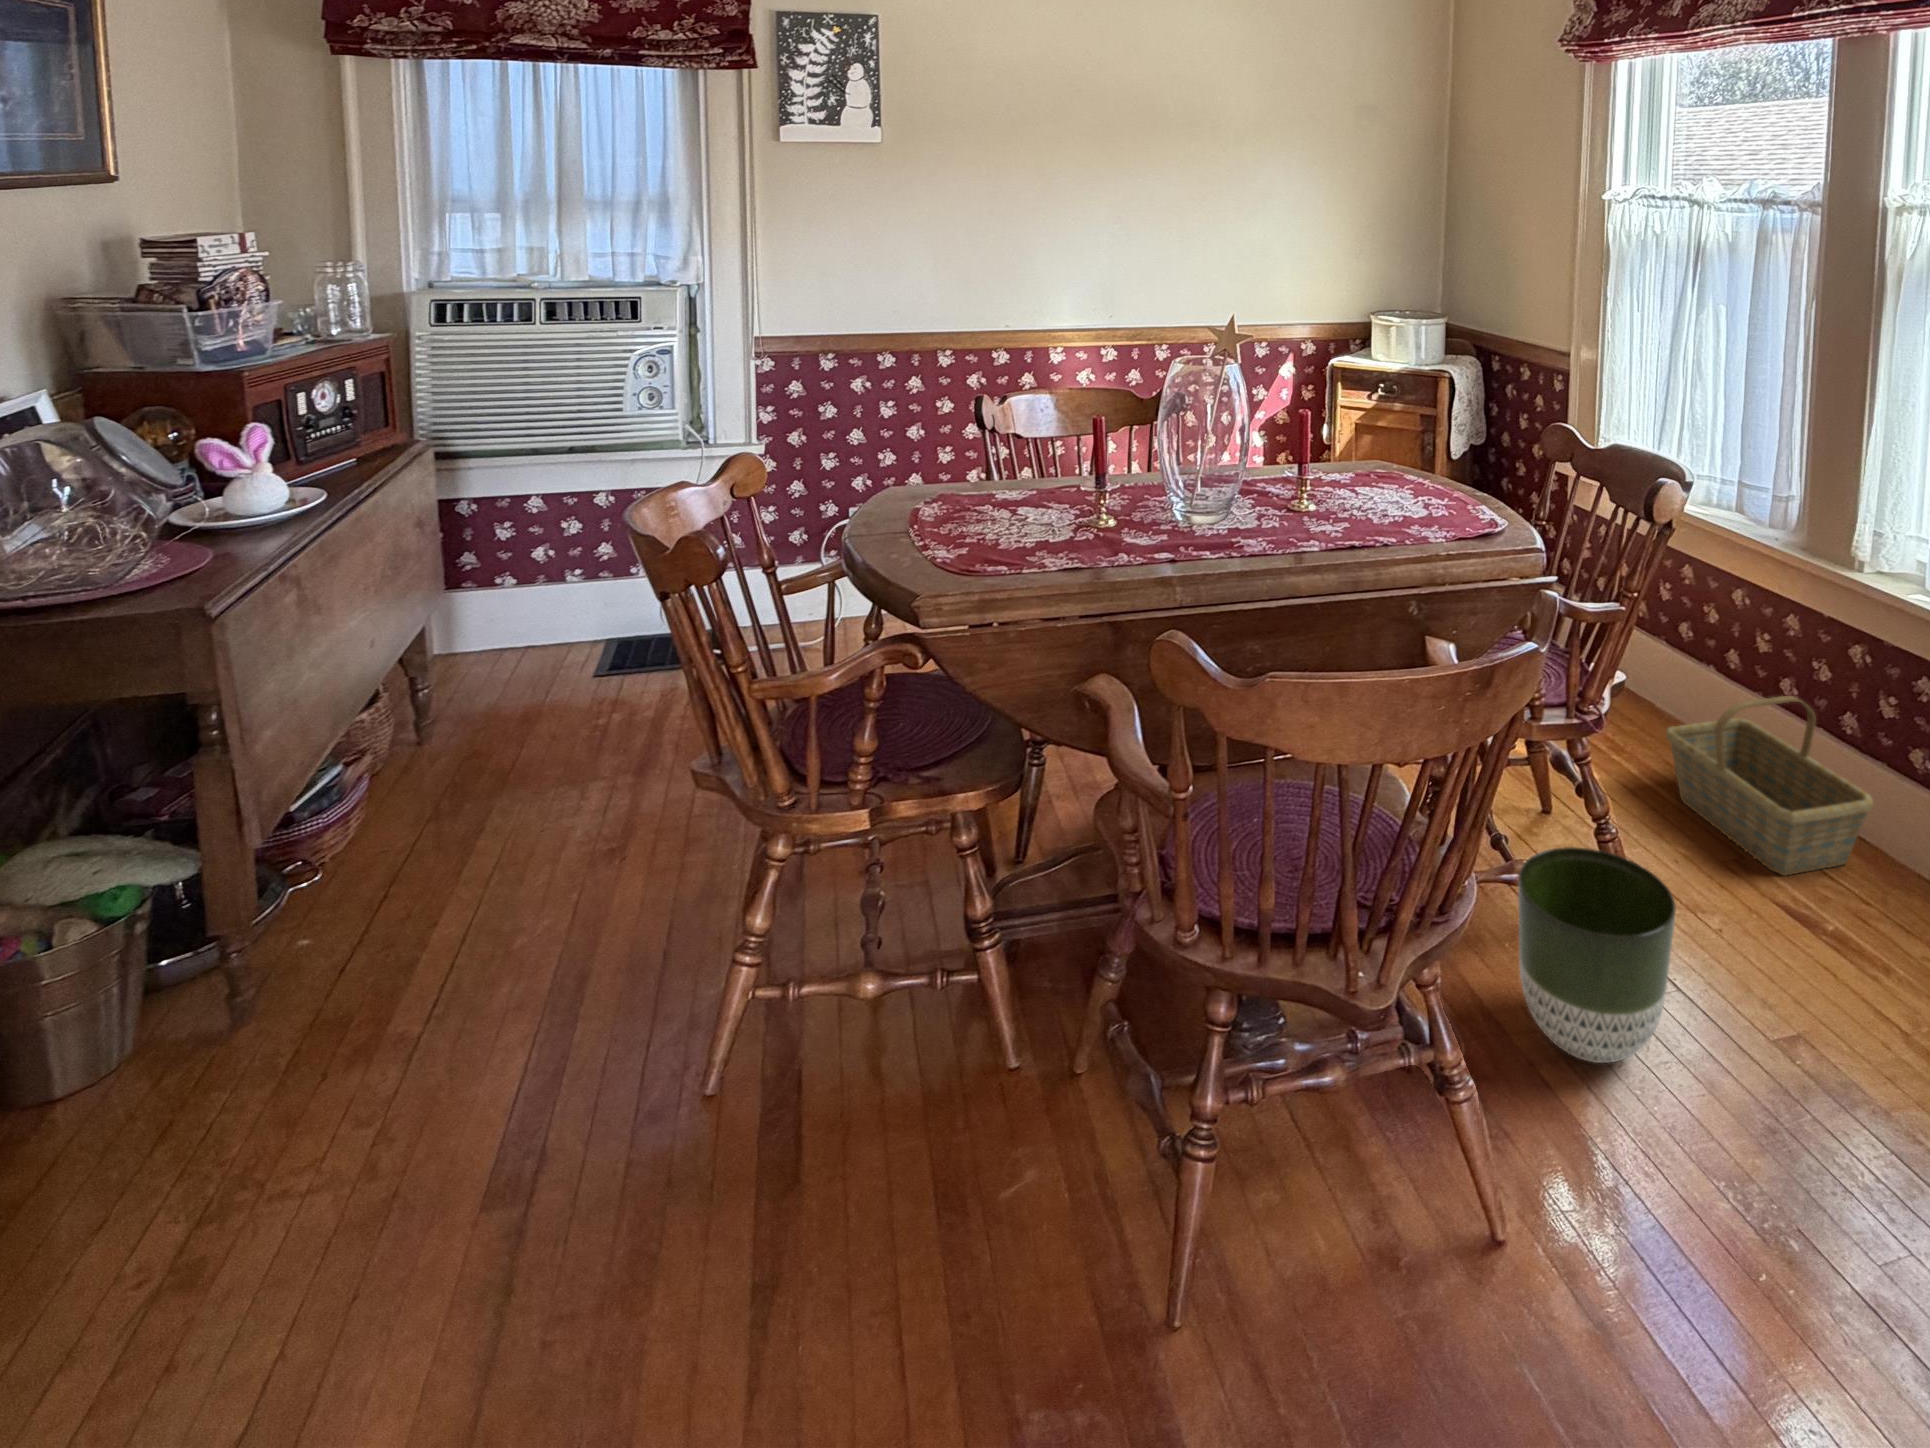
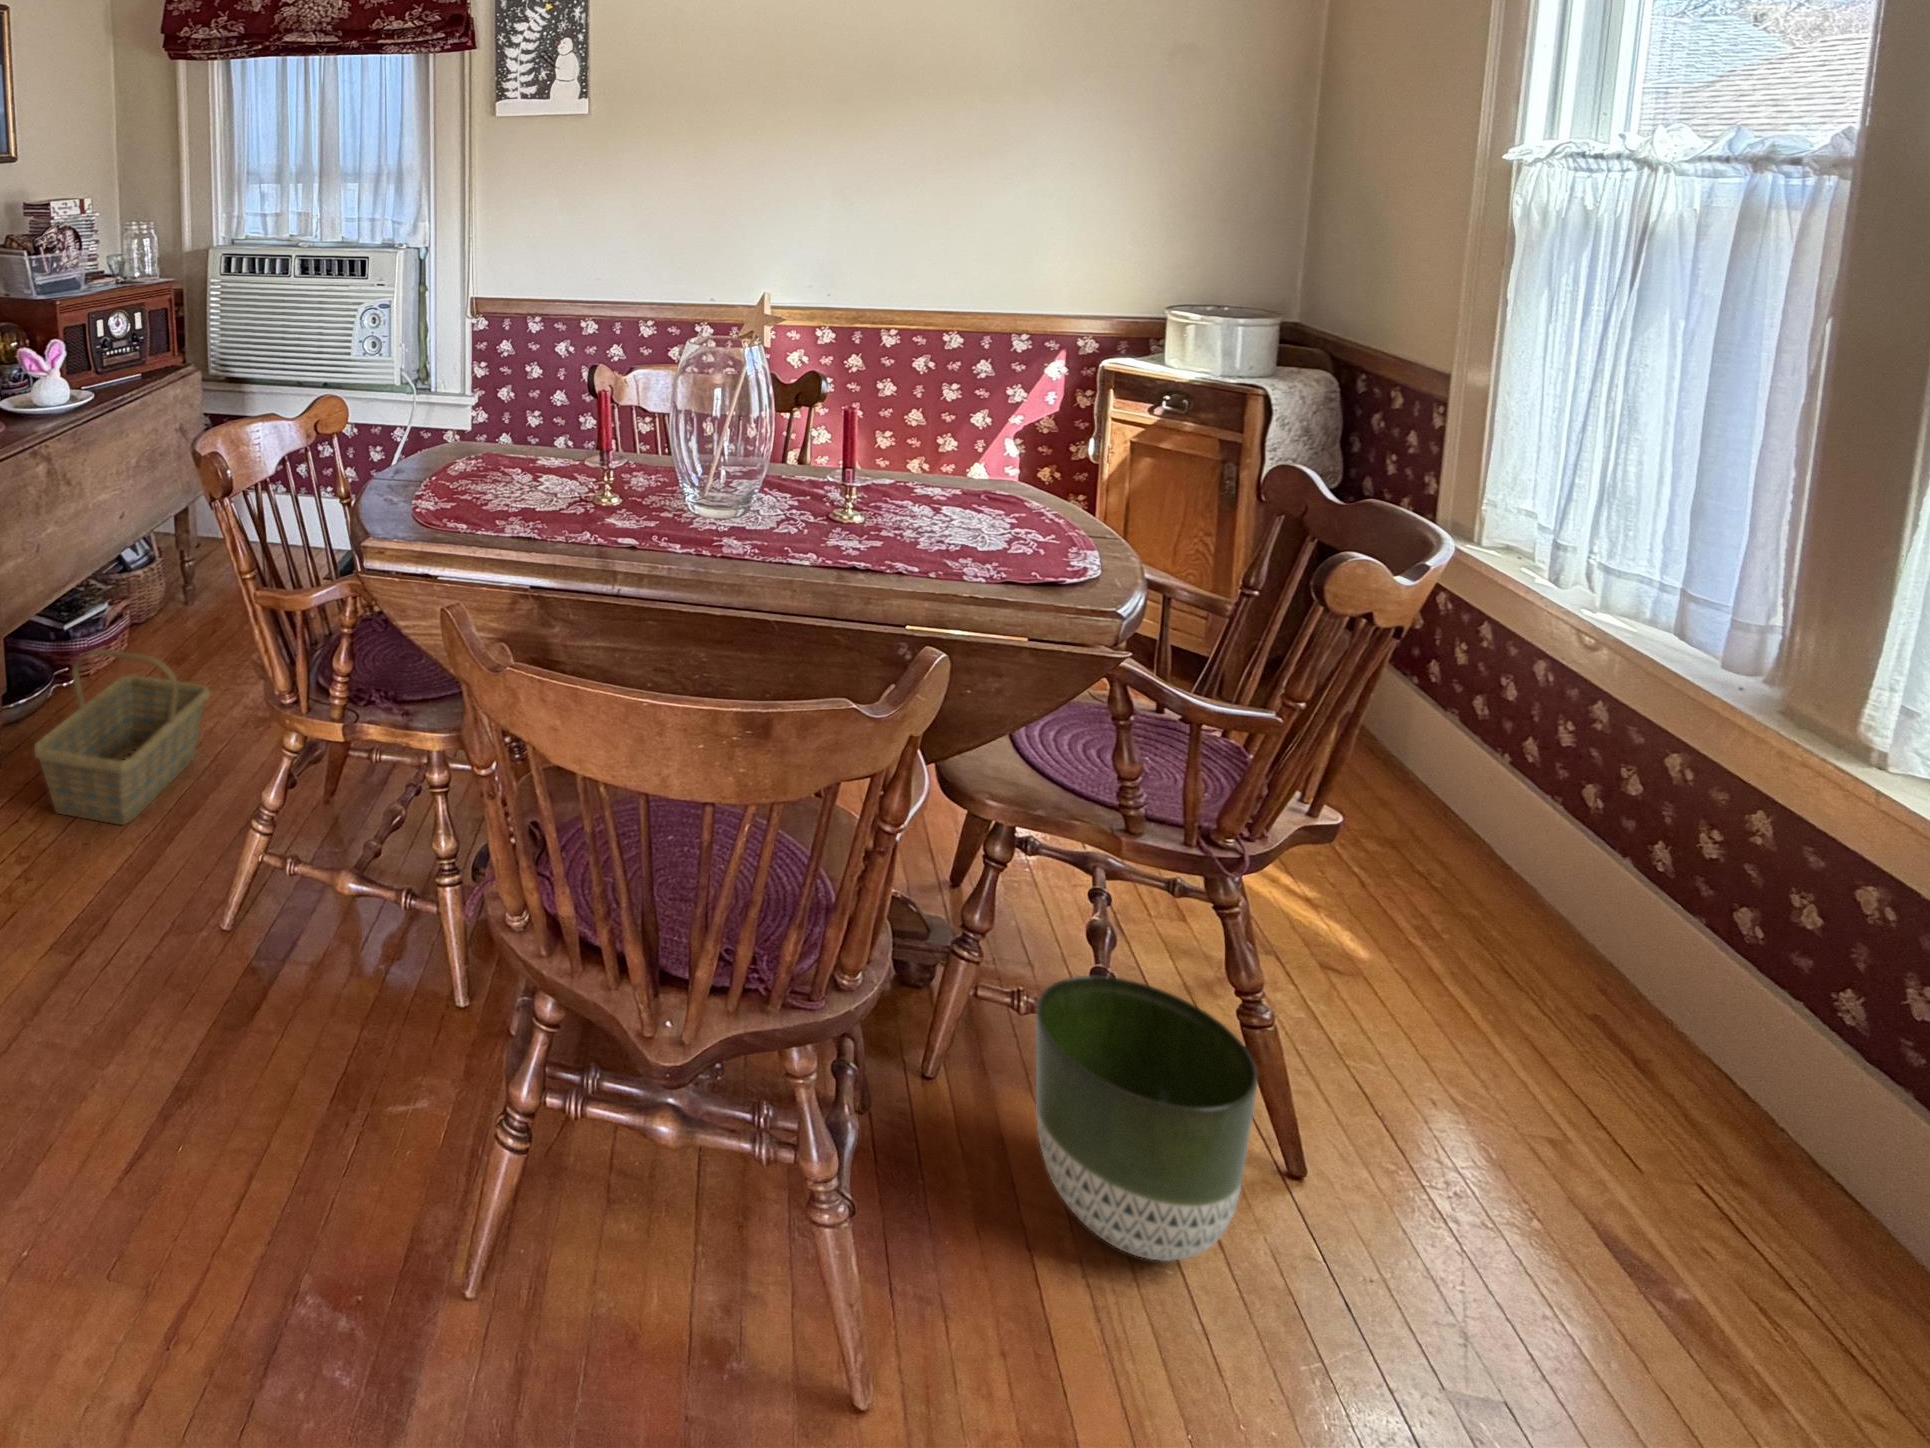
basket: present [1666,696,1873,876] -> present [34,649,210,825]

